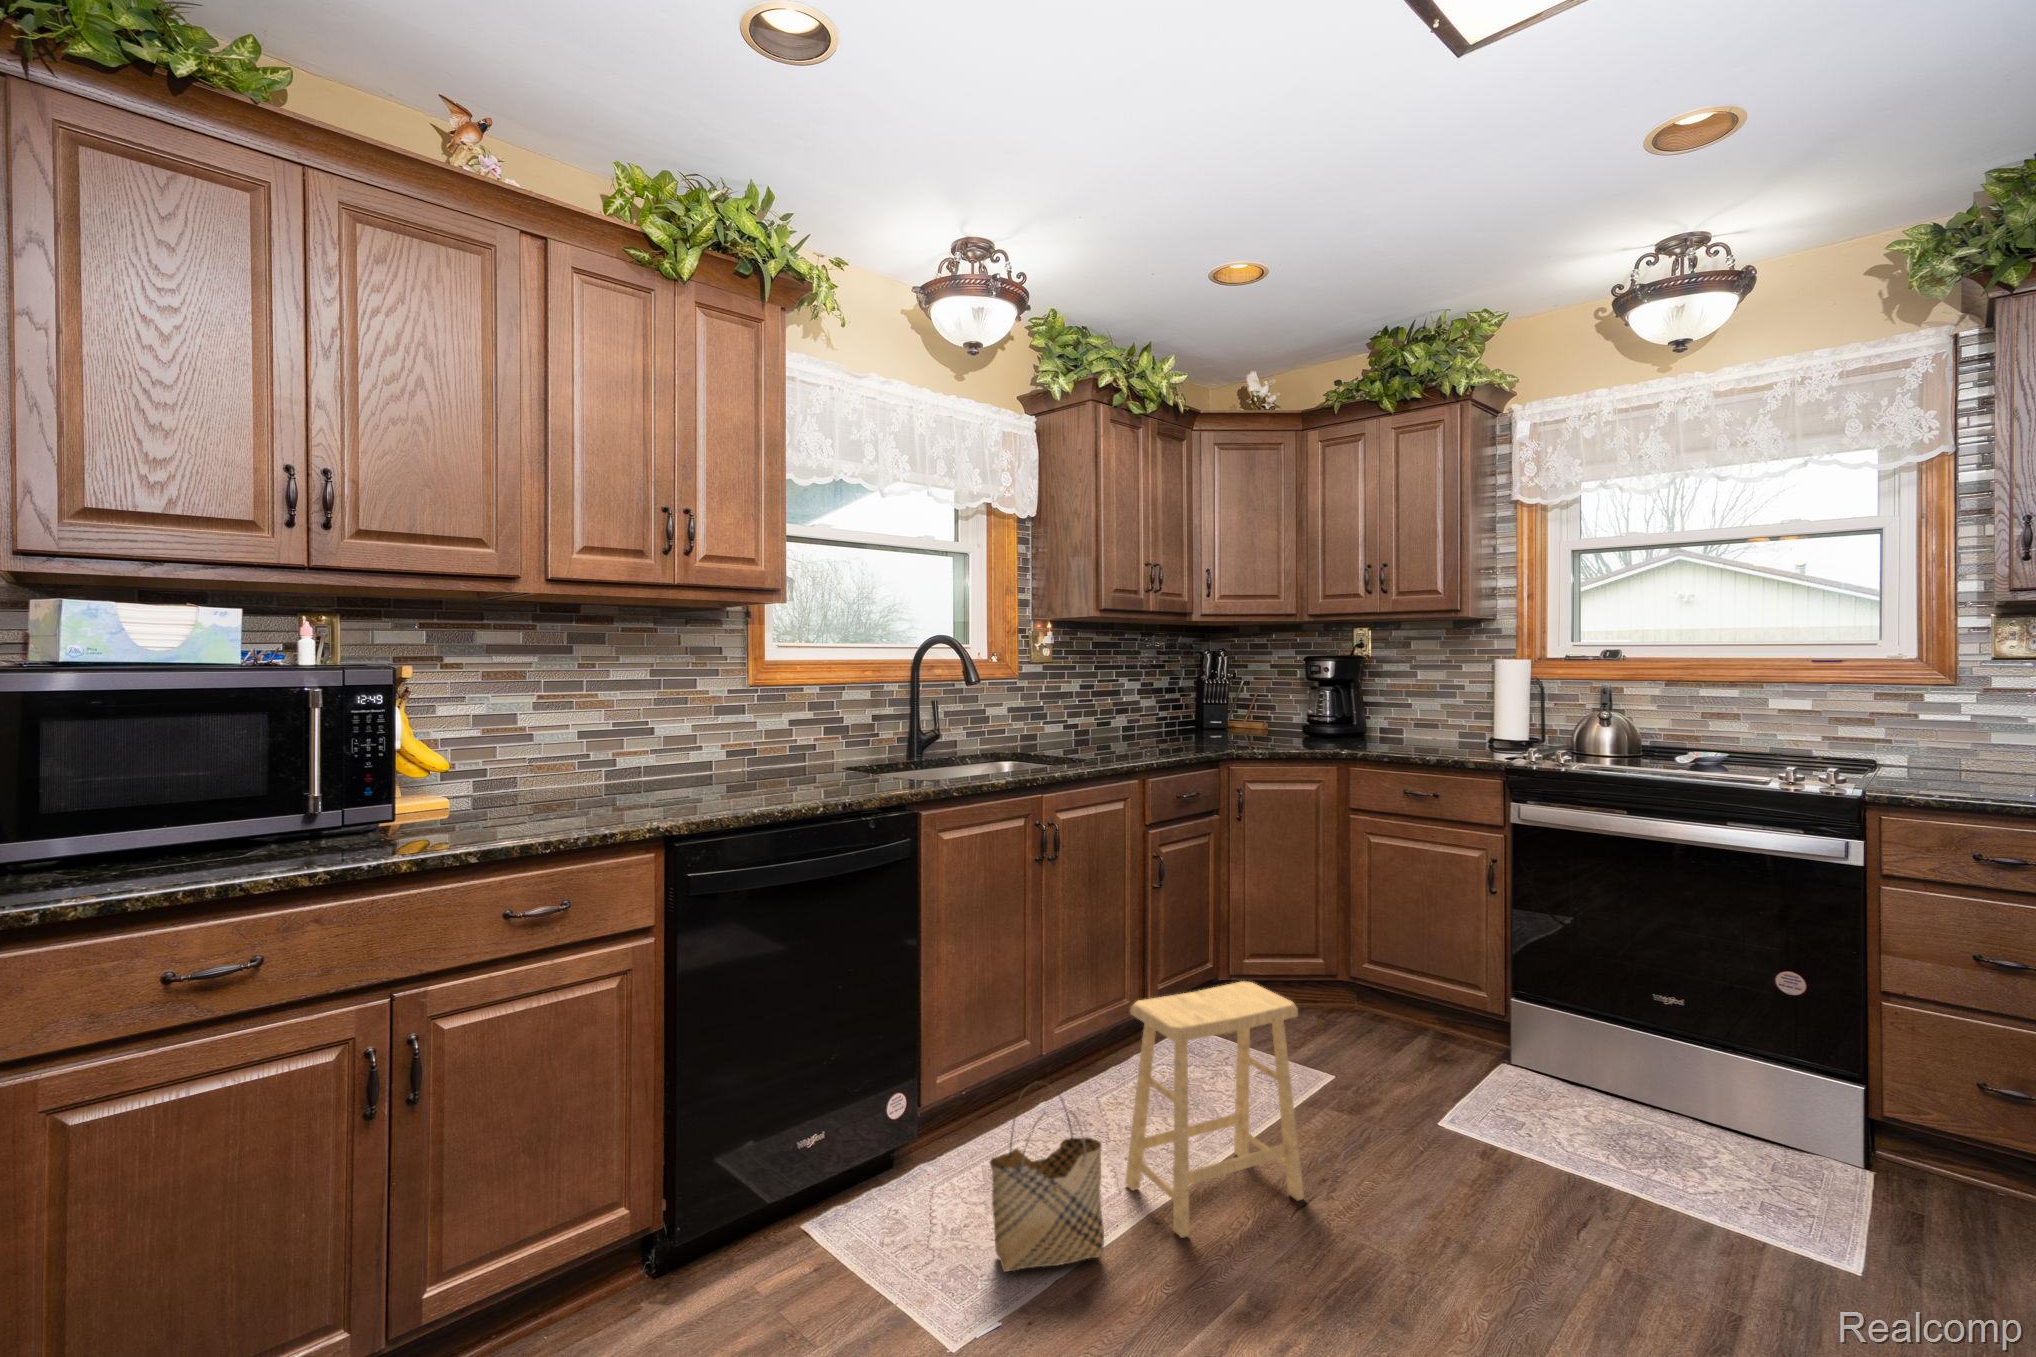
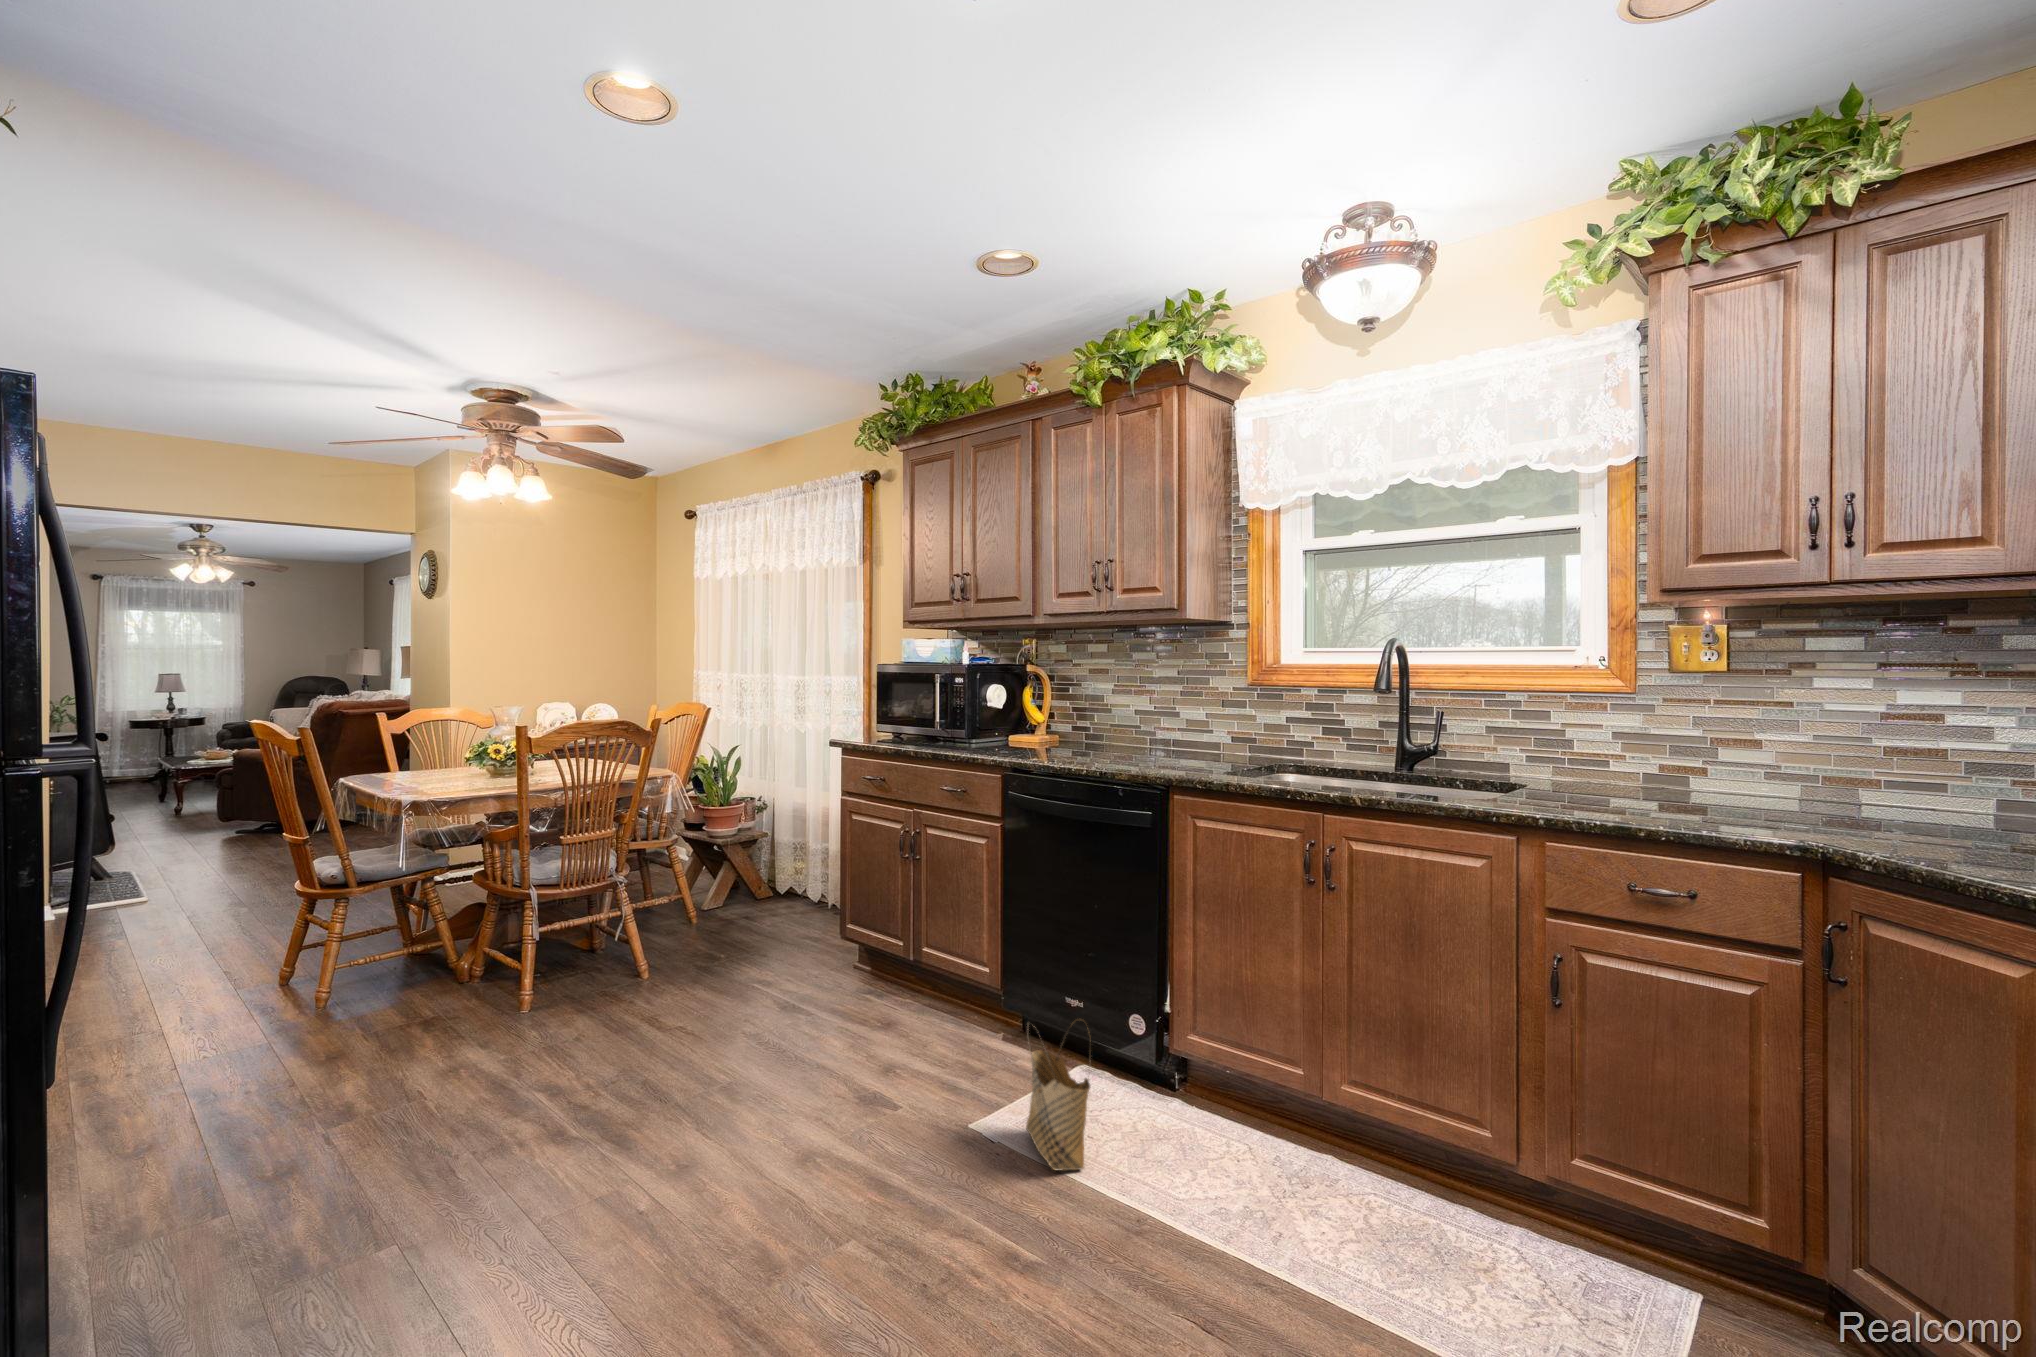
footstool: present [1125,981,1304,1238] -> none [1096,1008,1278,1308]

